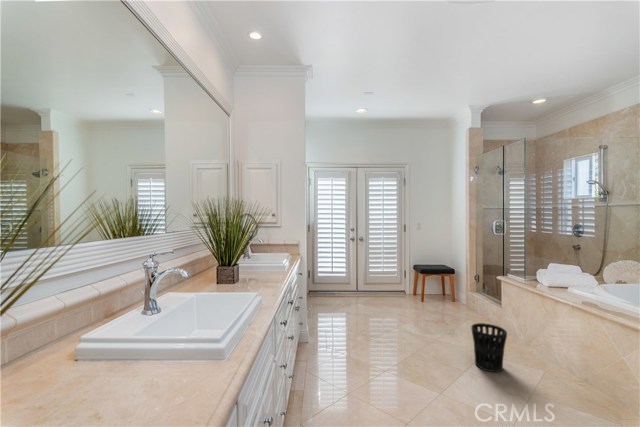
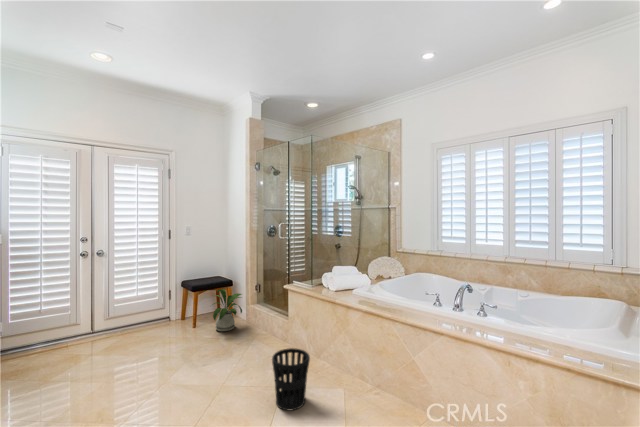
house plant: none [433,273,463,309] -> present [213,289,242,331]

